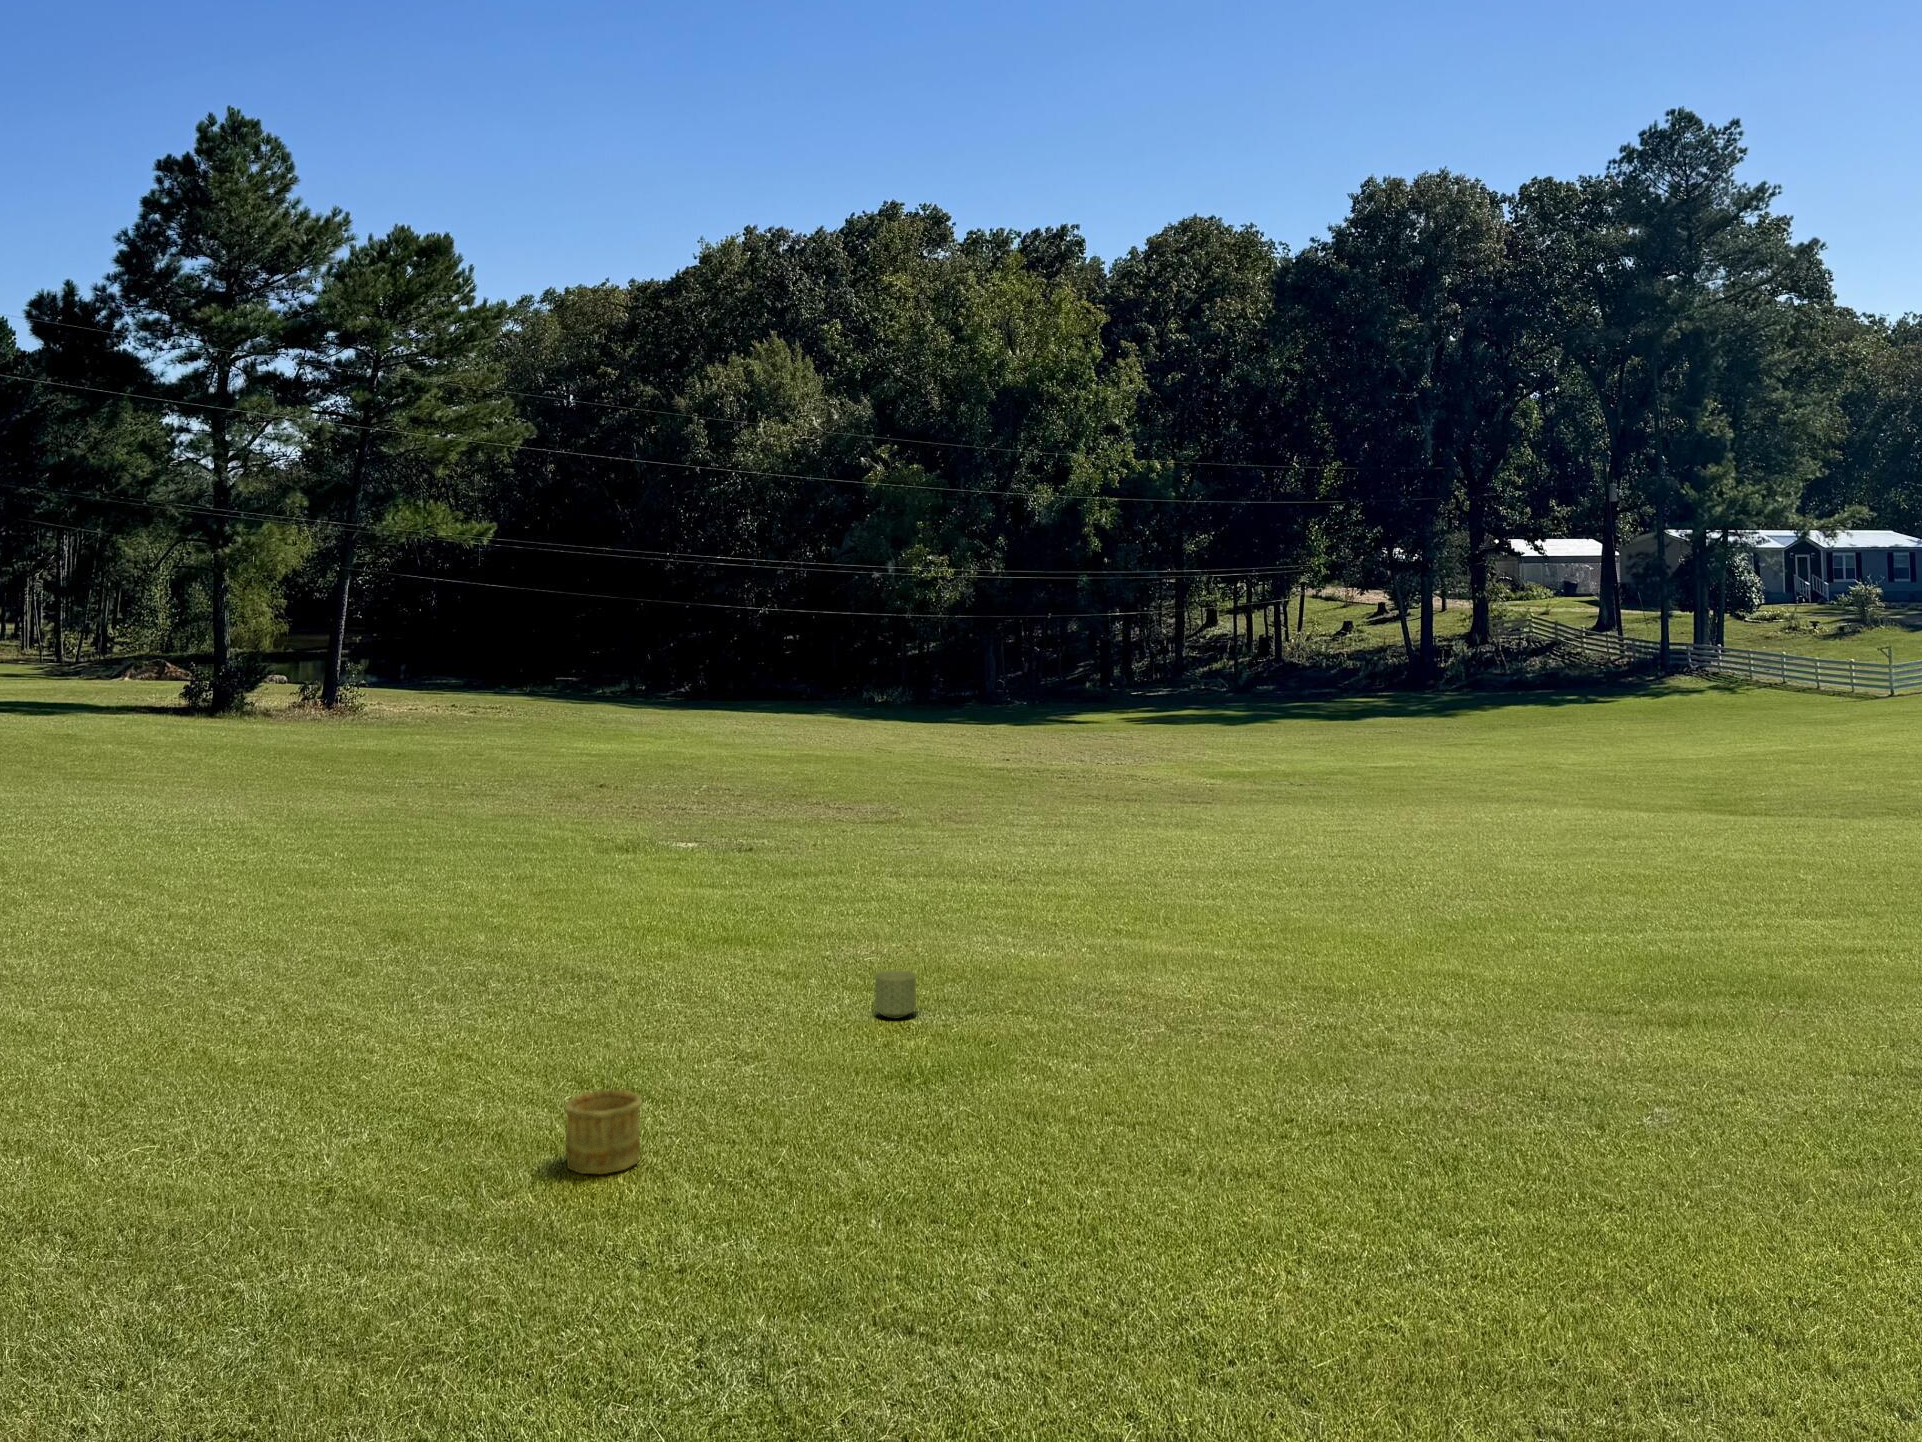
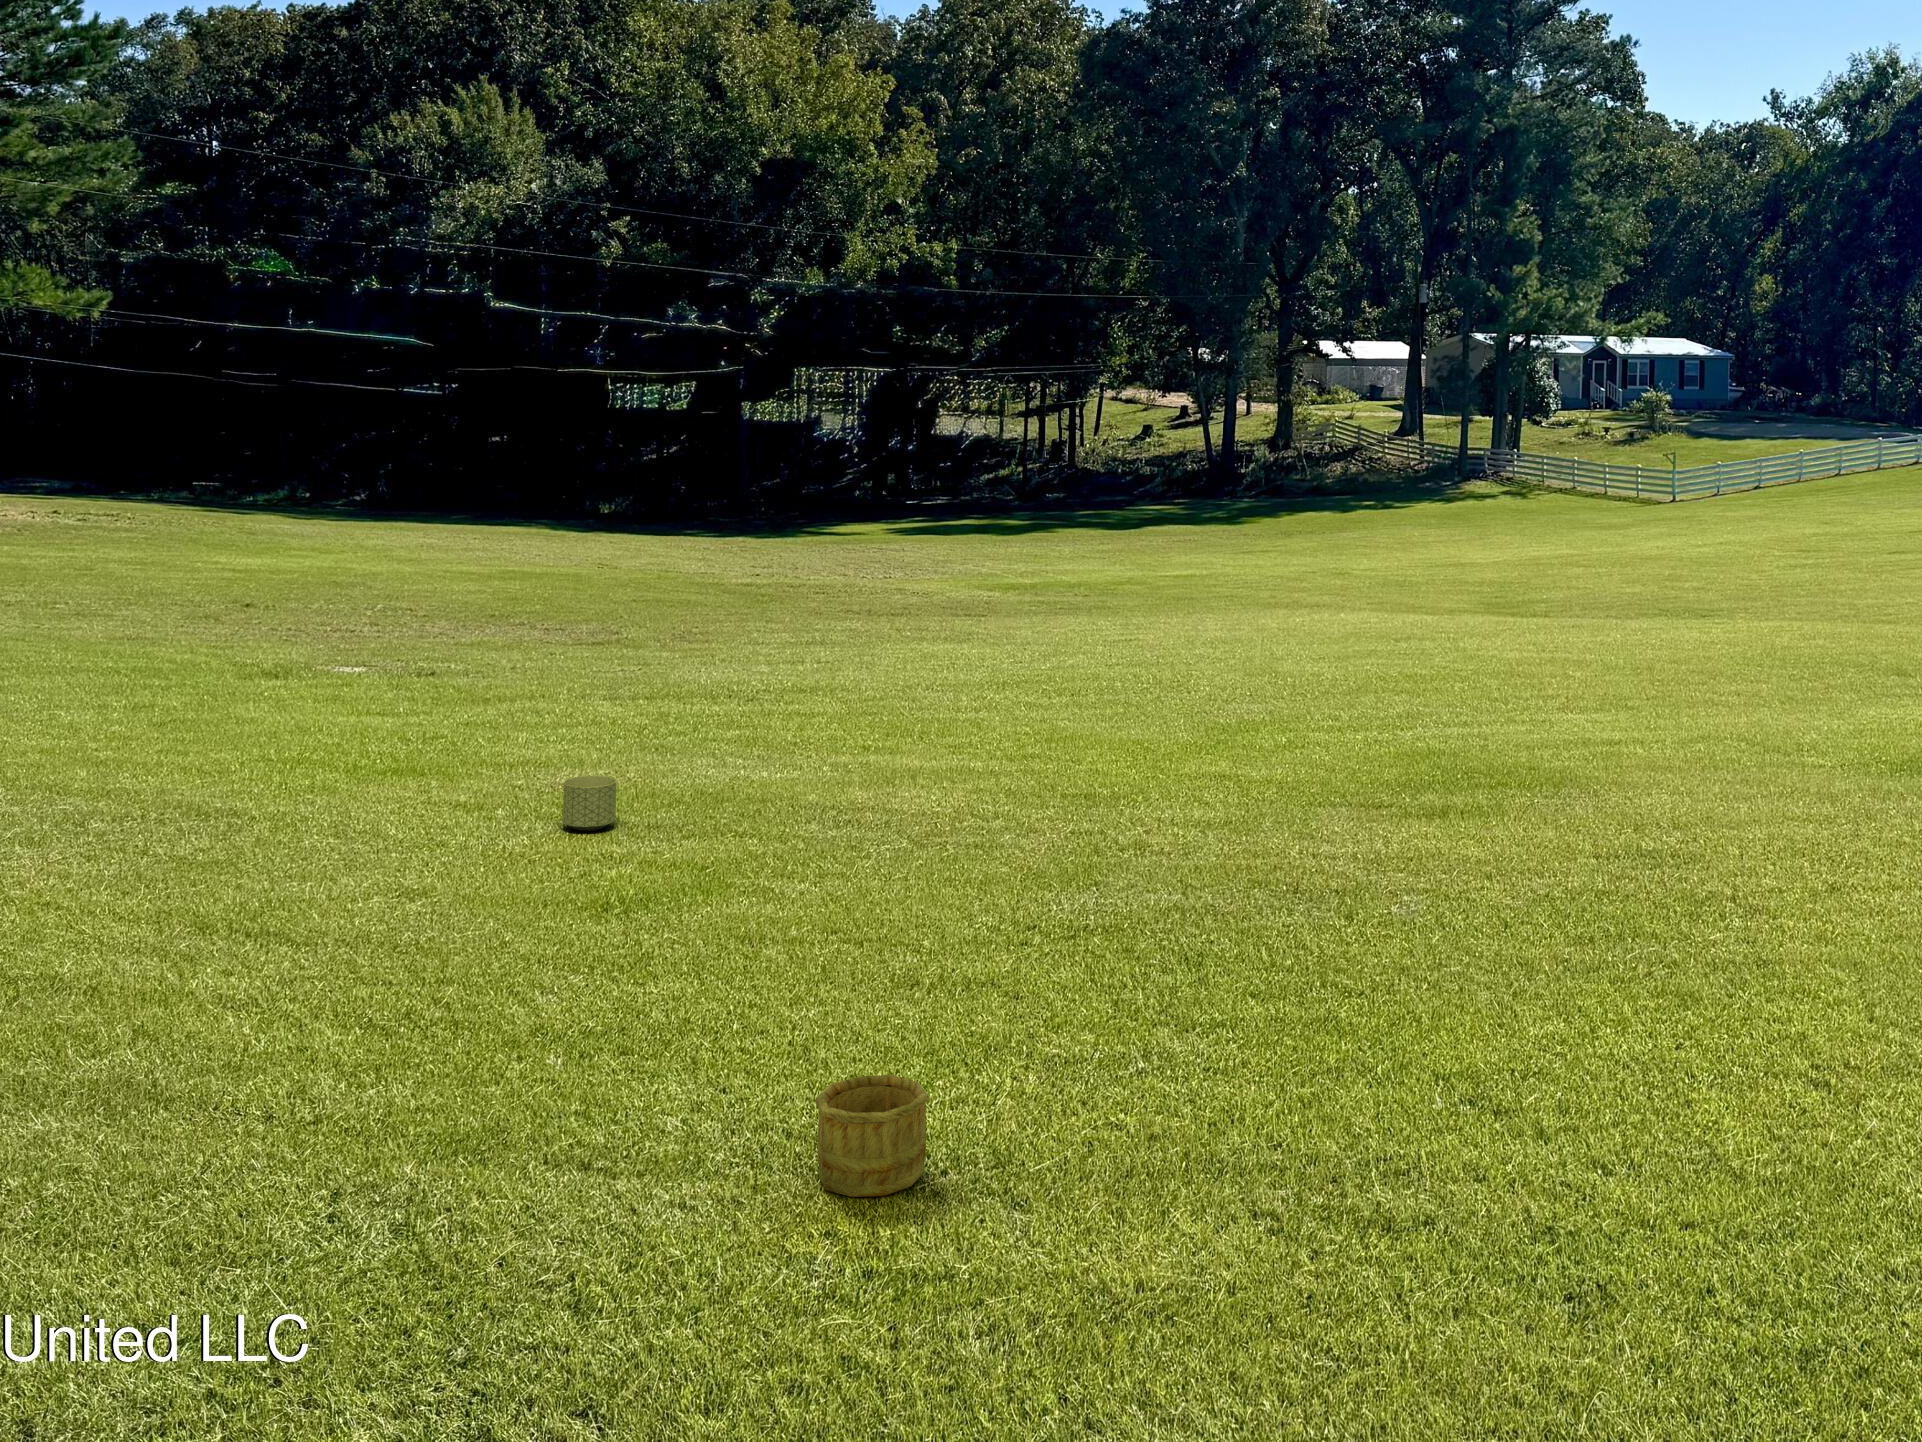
wooden bucket: present [564,1090,642,1174] -> present [815,1075,929,1197]

